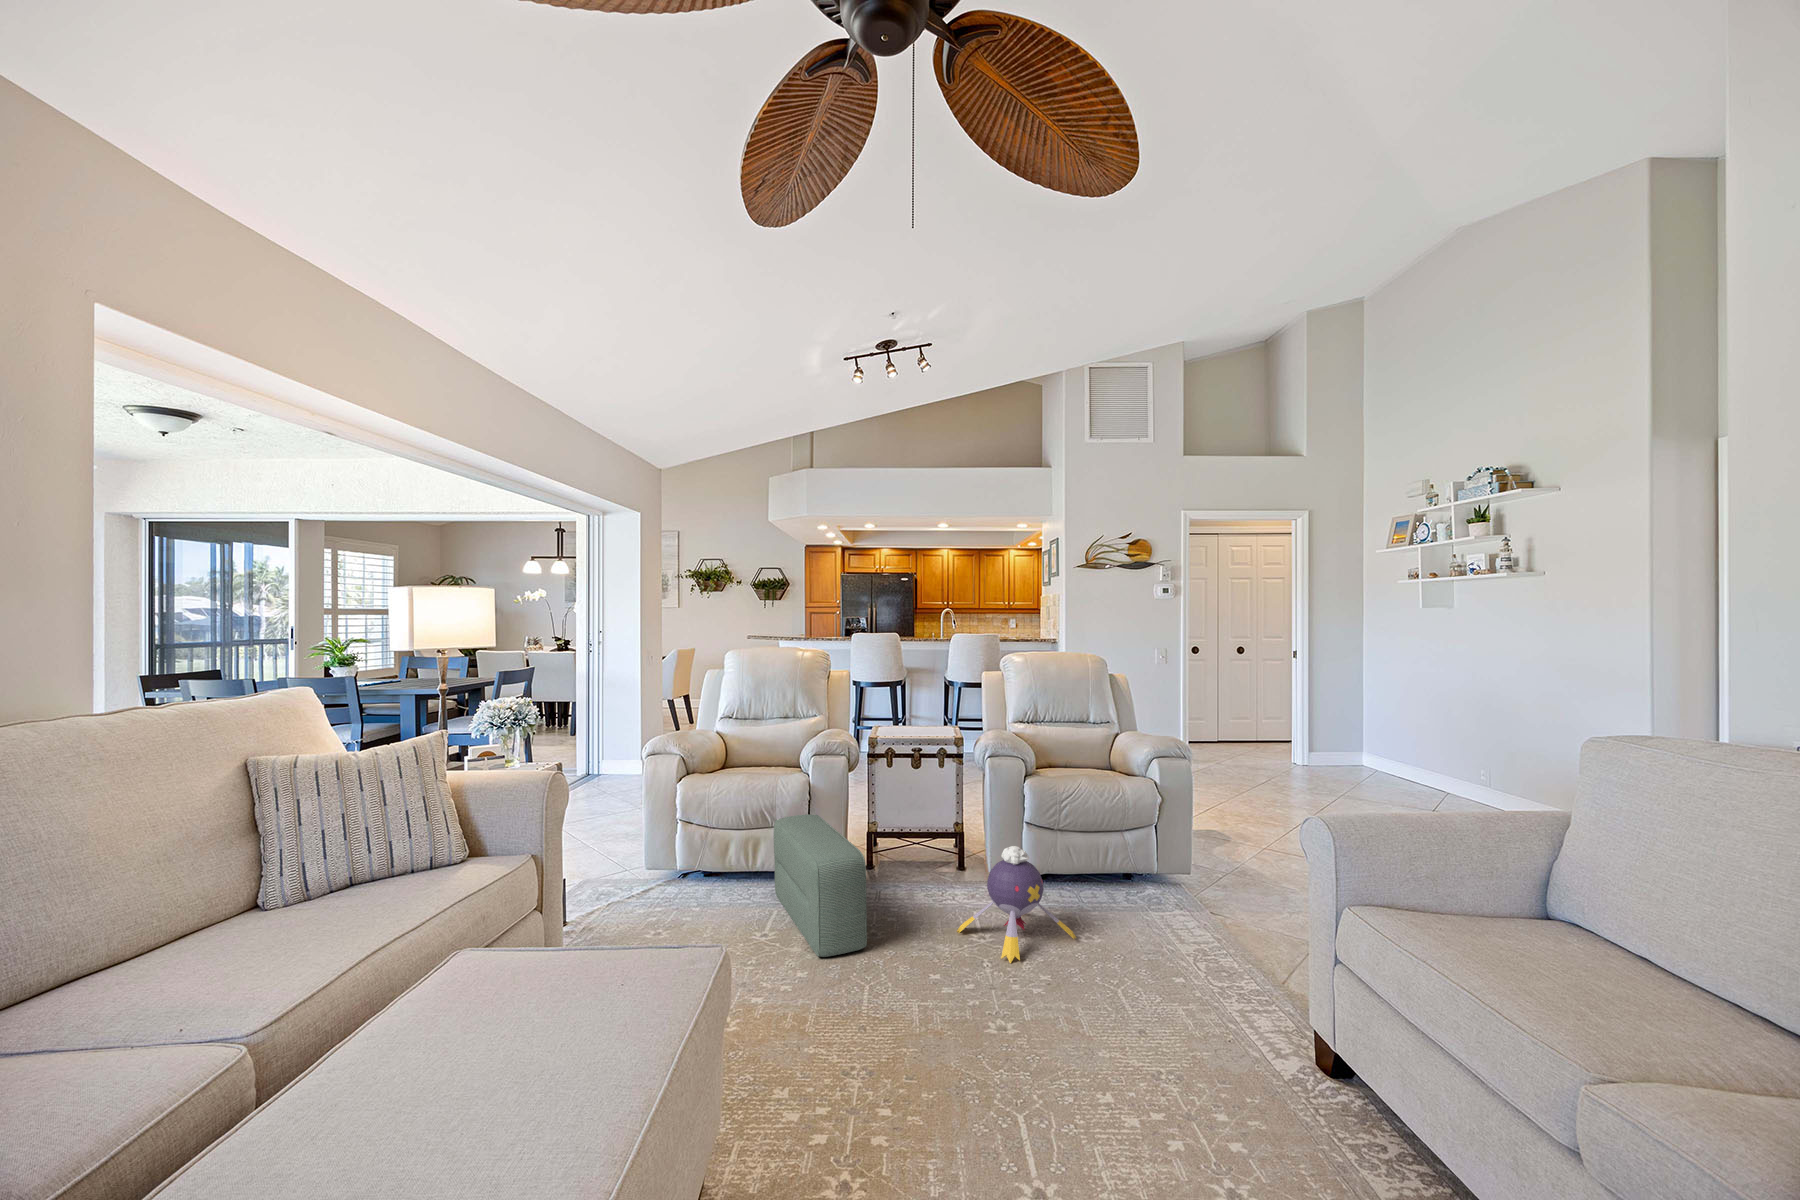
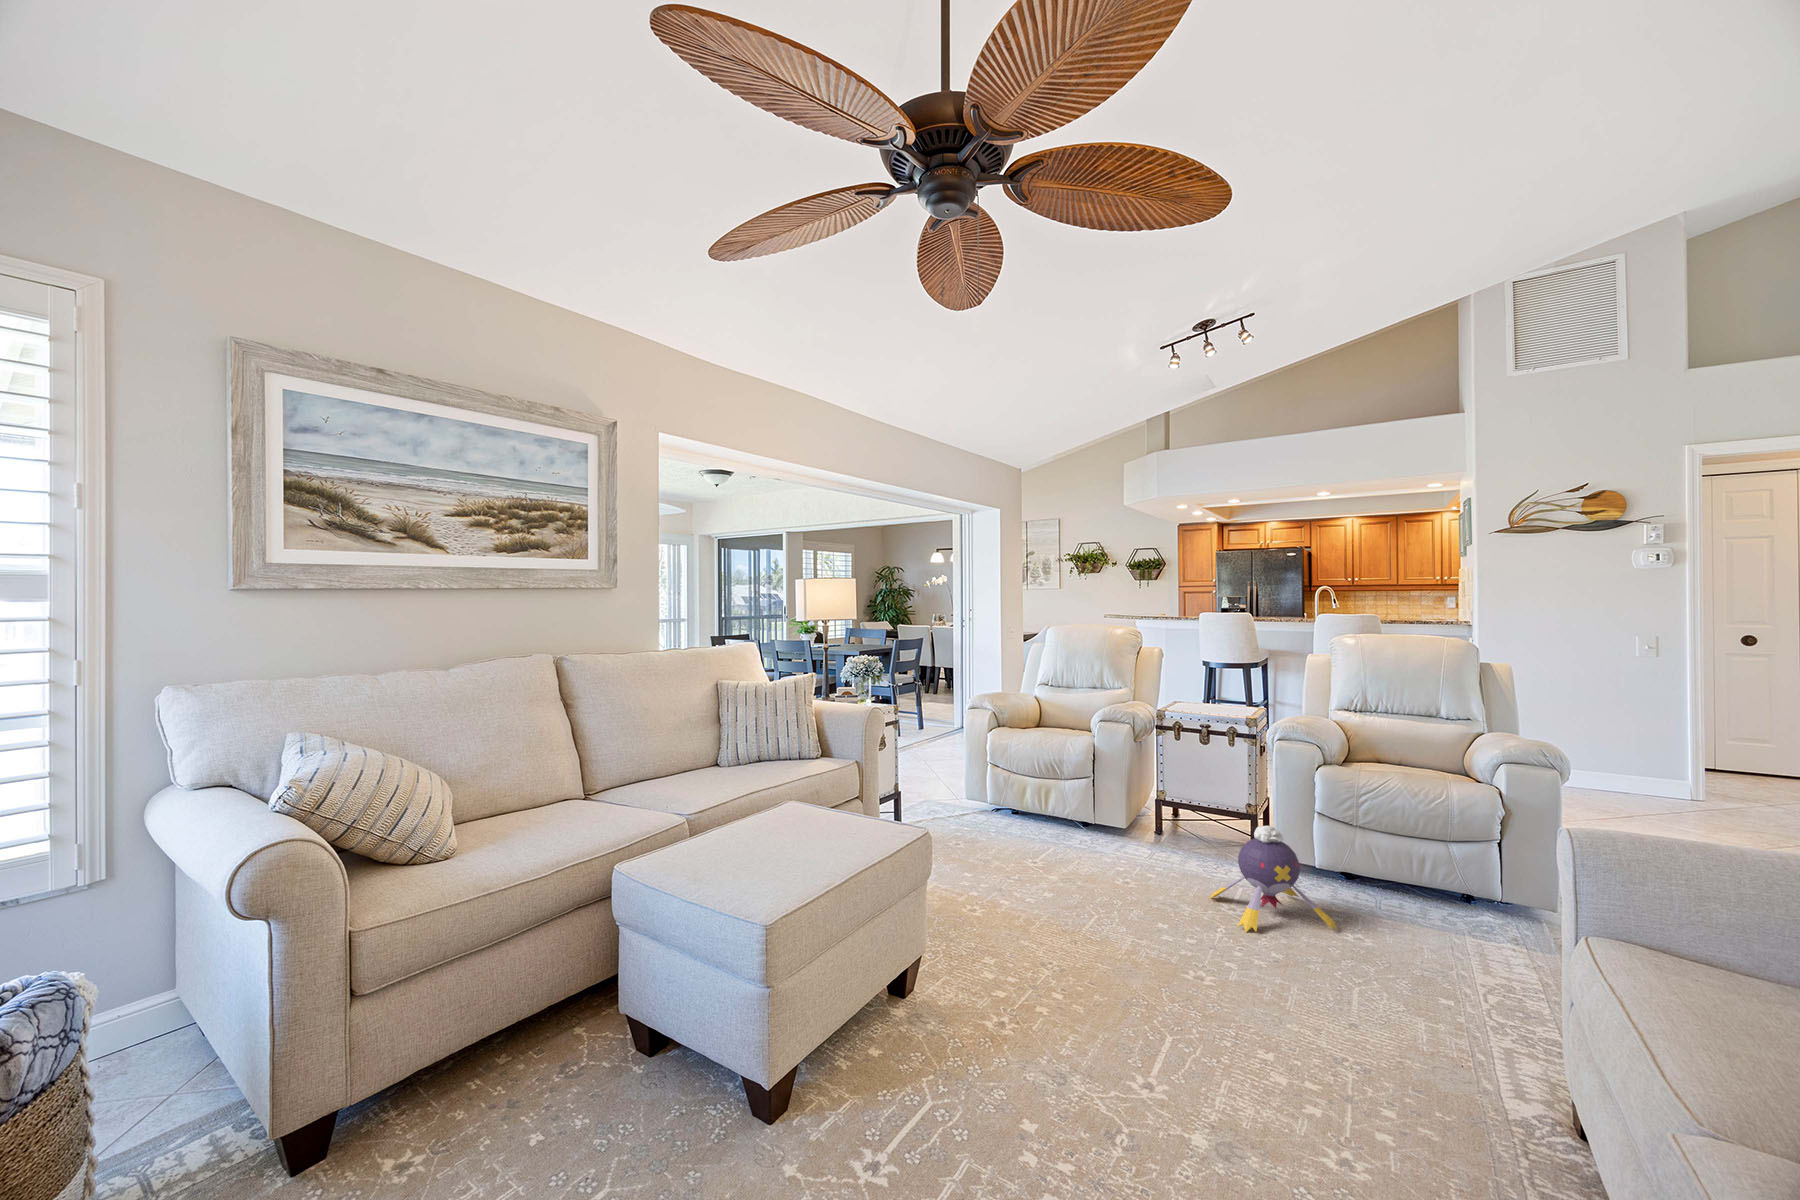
pouf: present [774,815,867,957] -> none [1058,775,1114,891]

